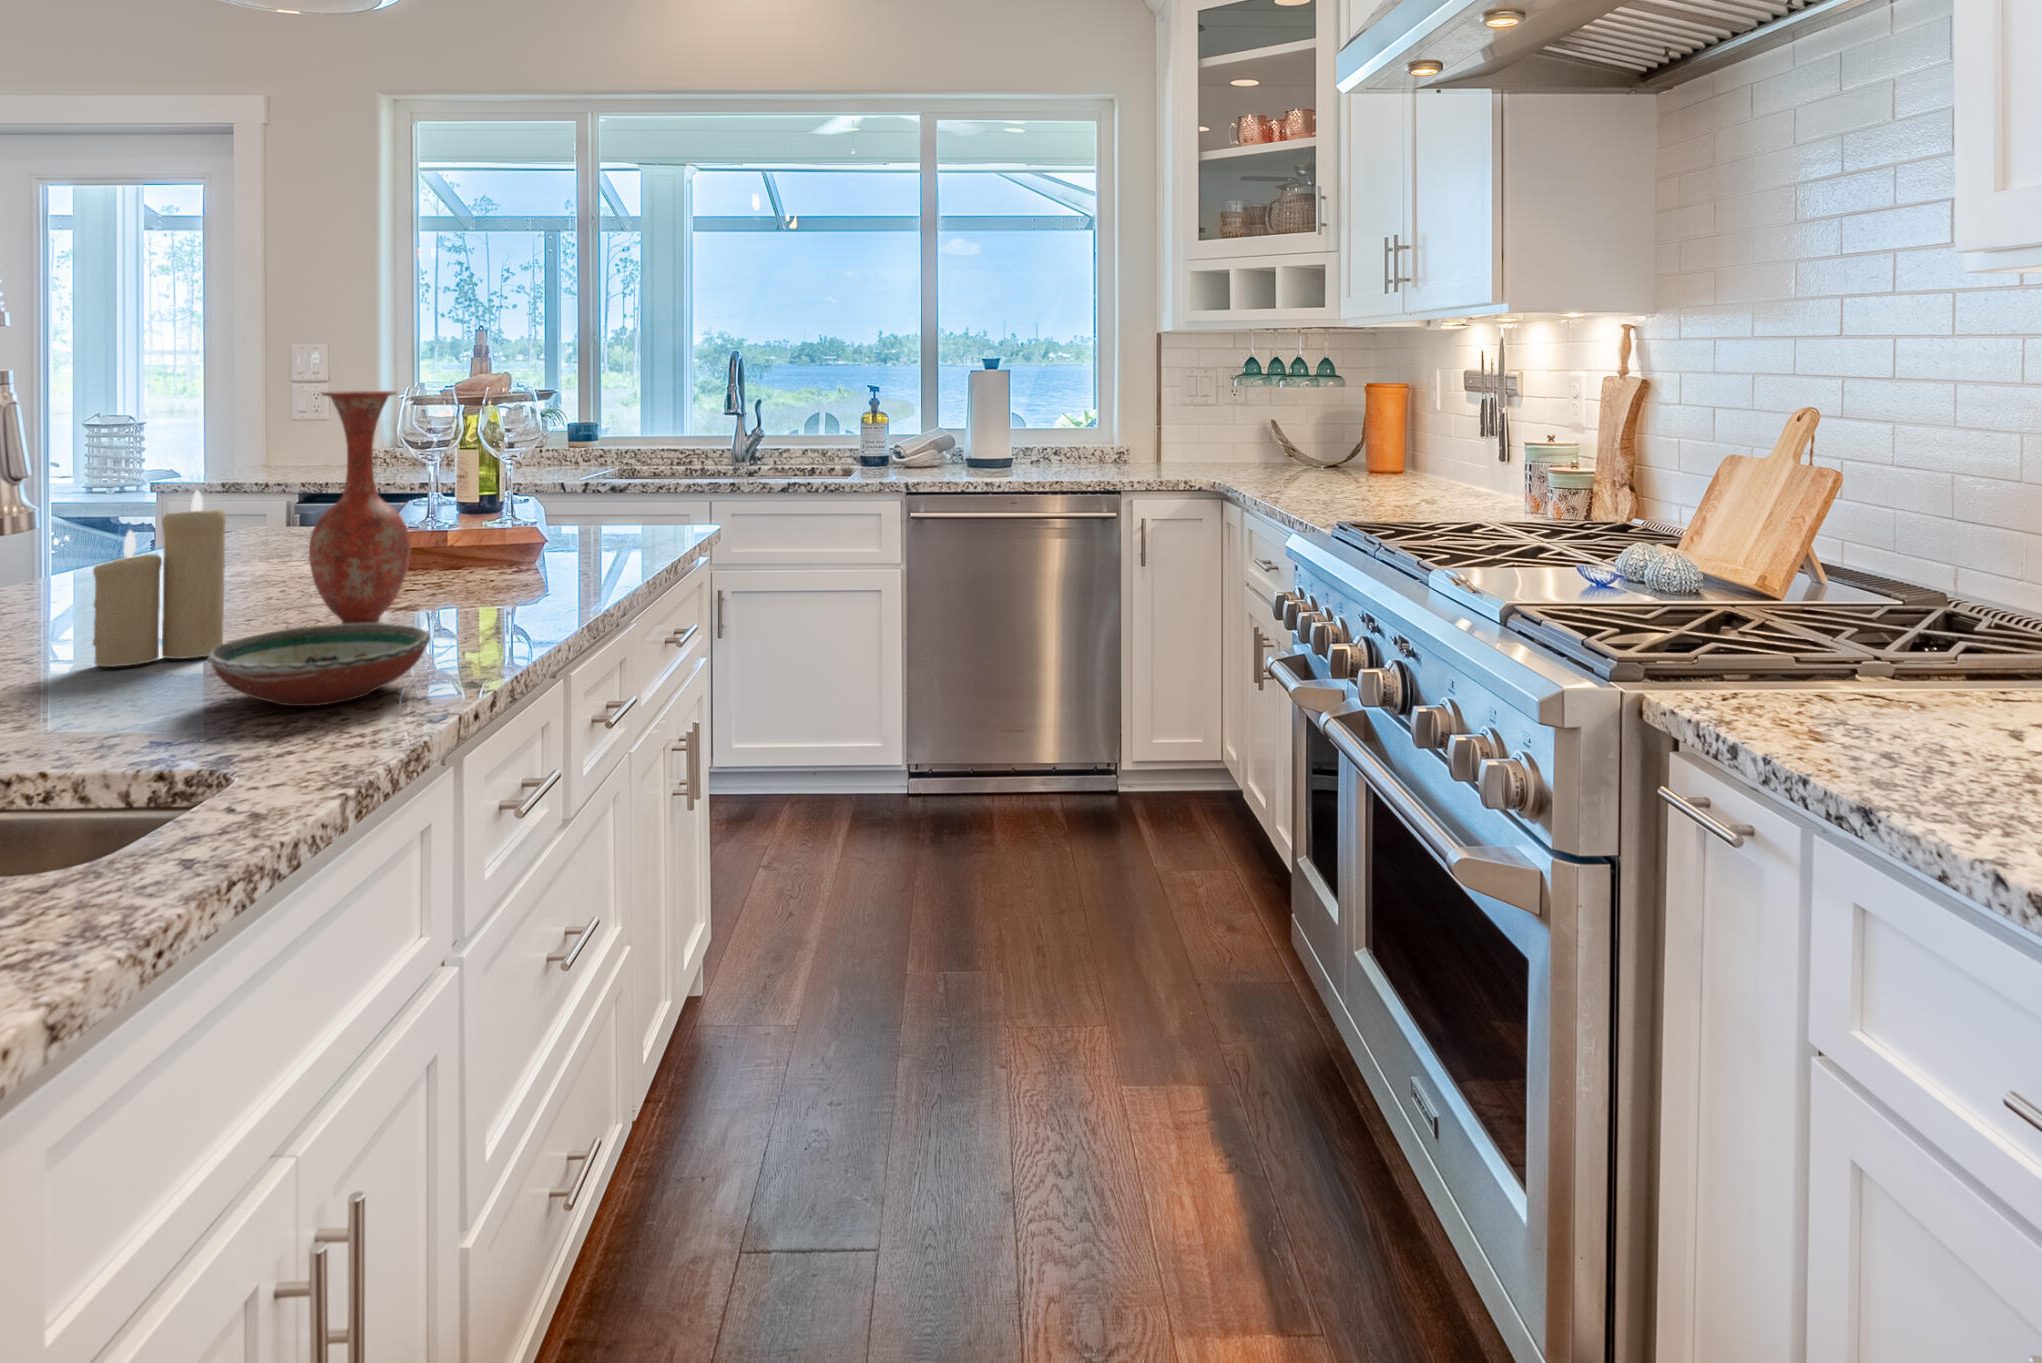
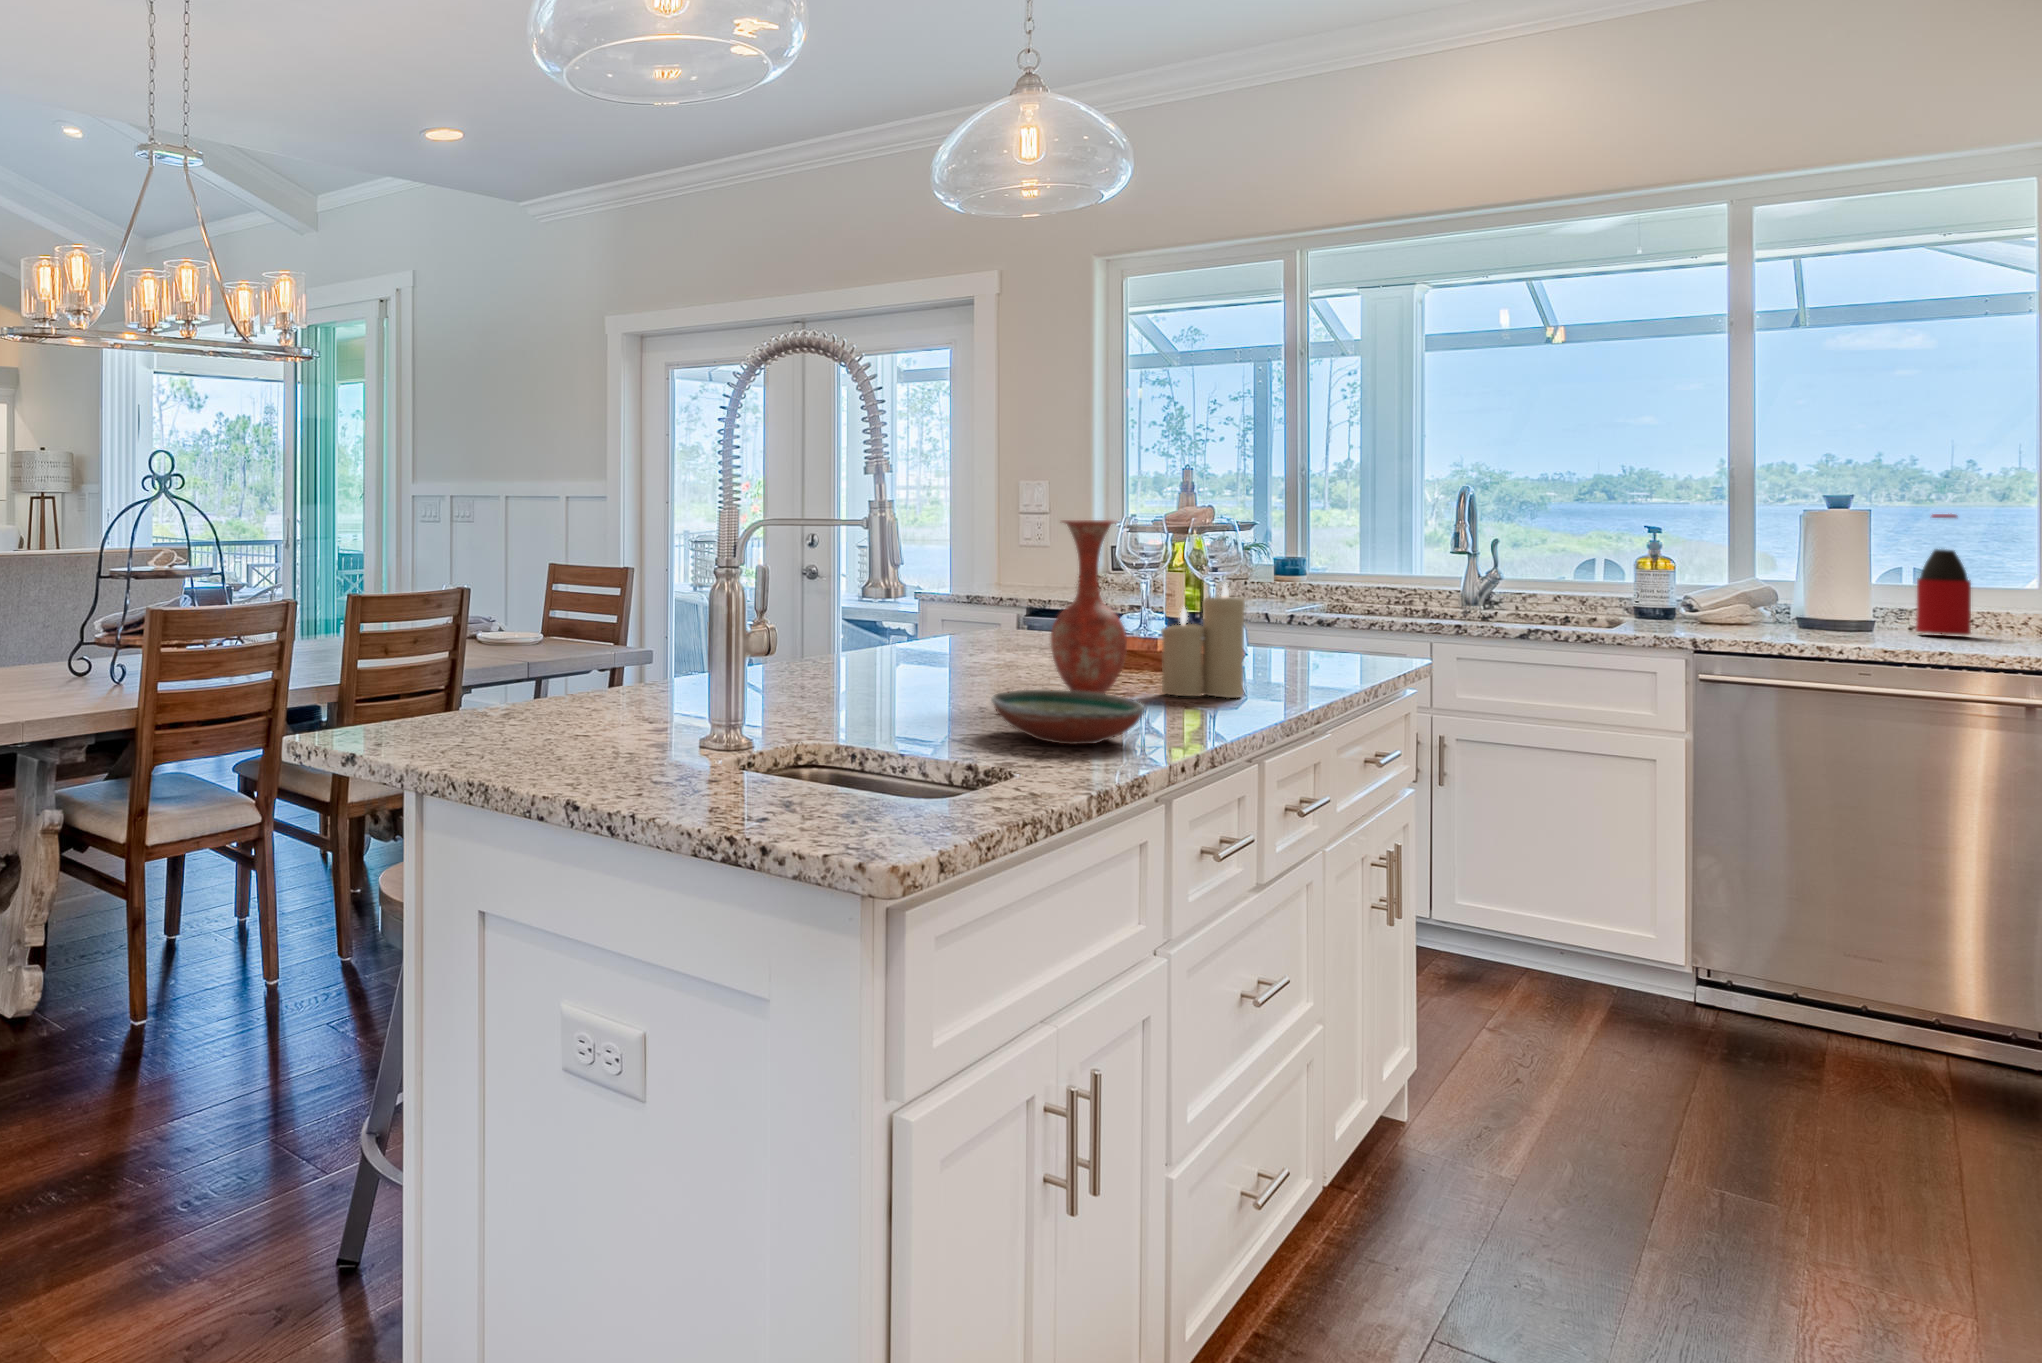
bottle: none [1026,373,1054,467] -> present [1916,514,1971,635]
candle: present [93,490,226,667] -> present [1161,584,1245,698]

